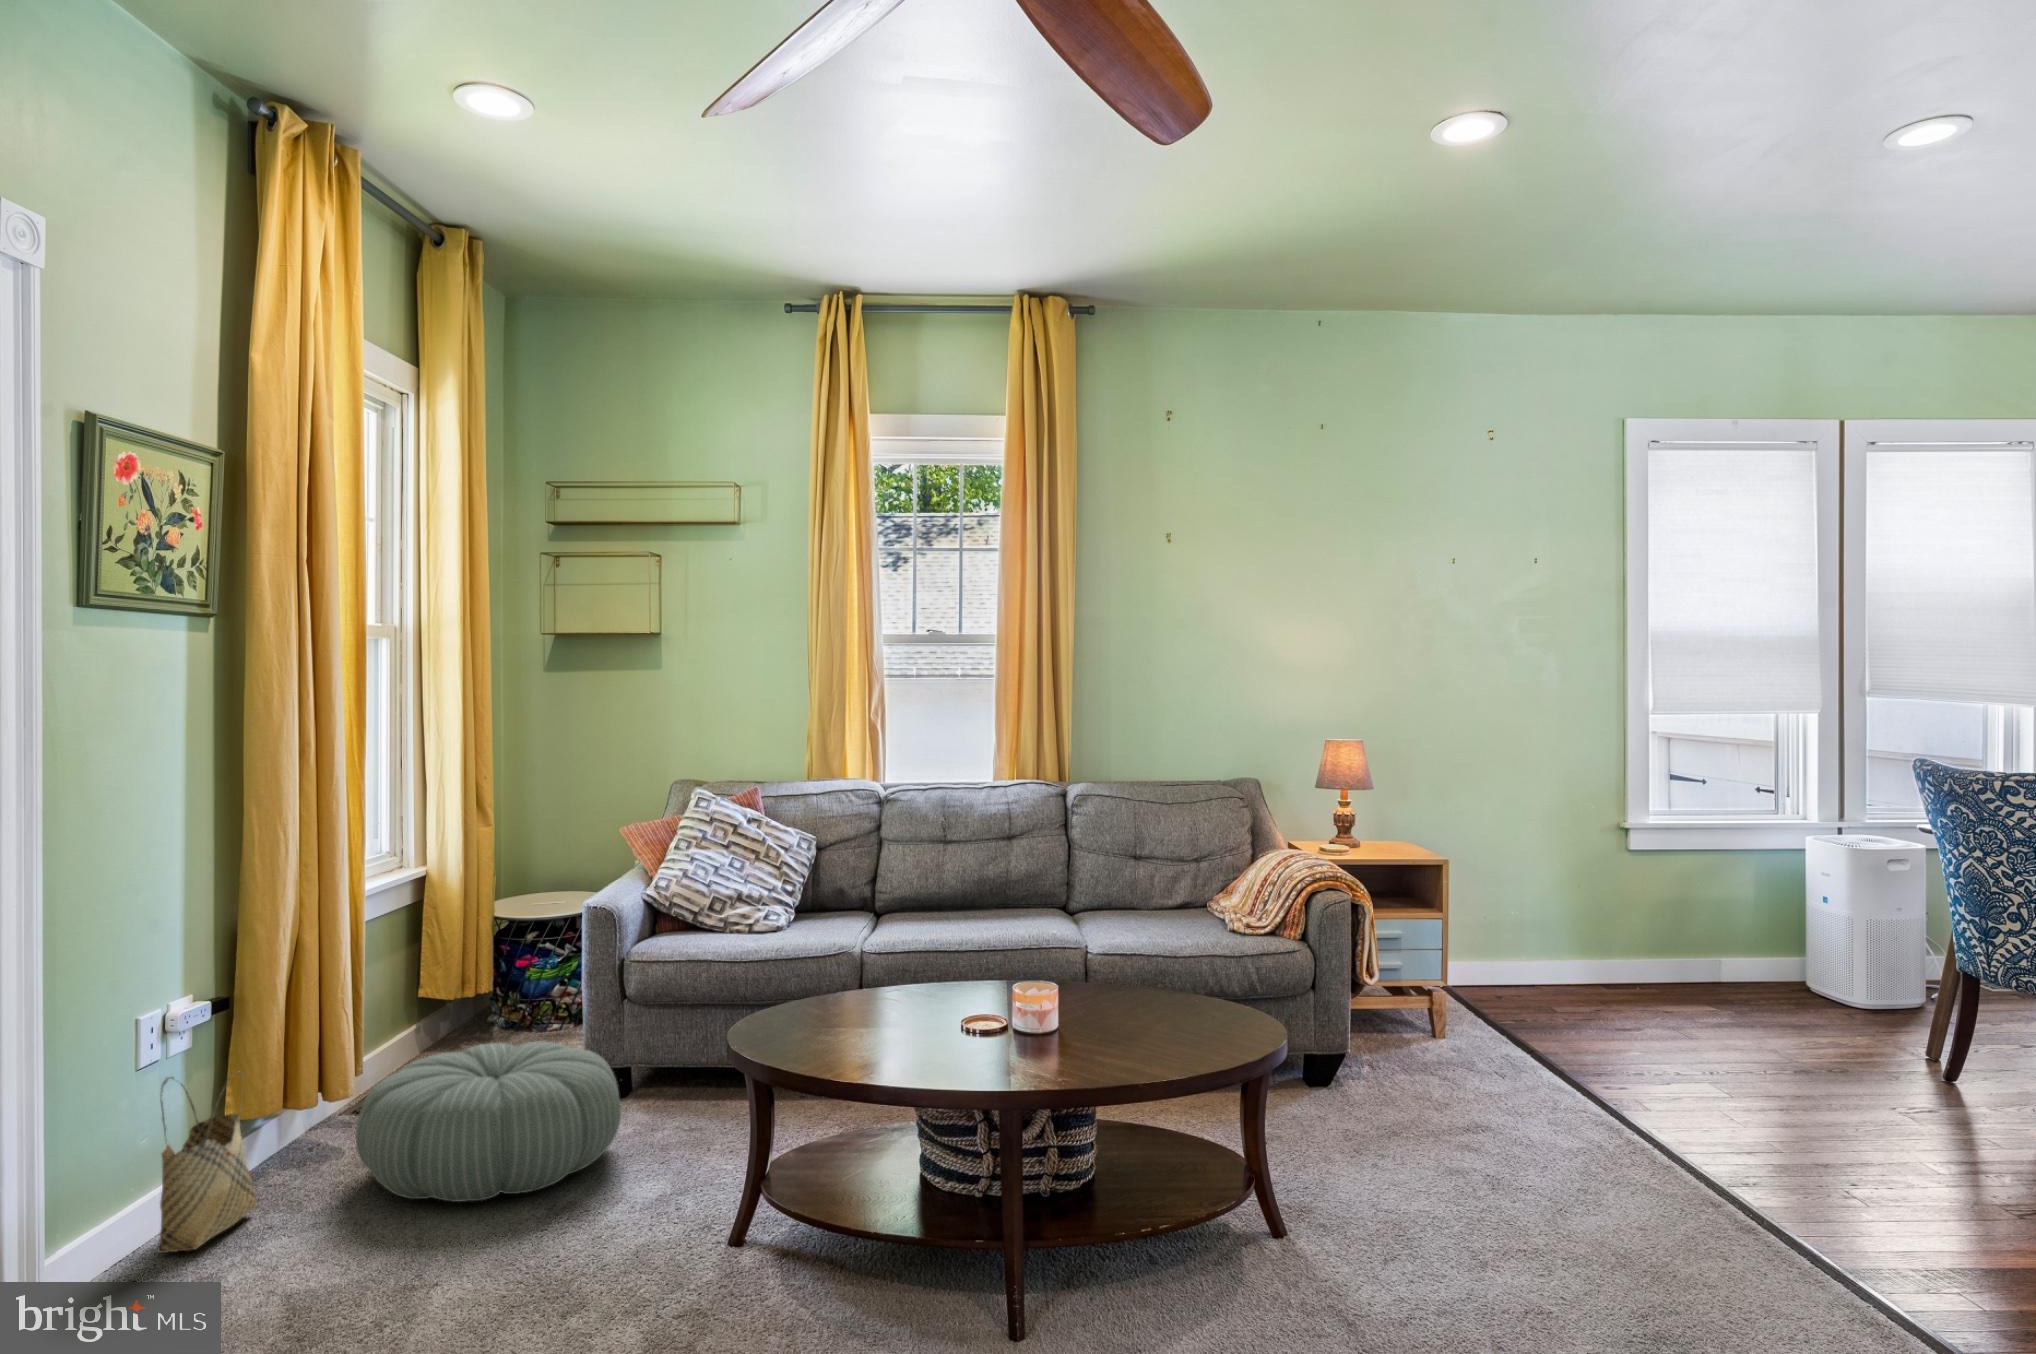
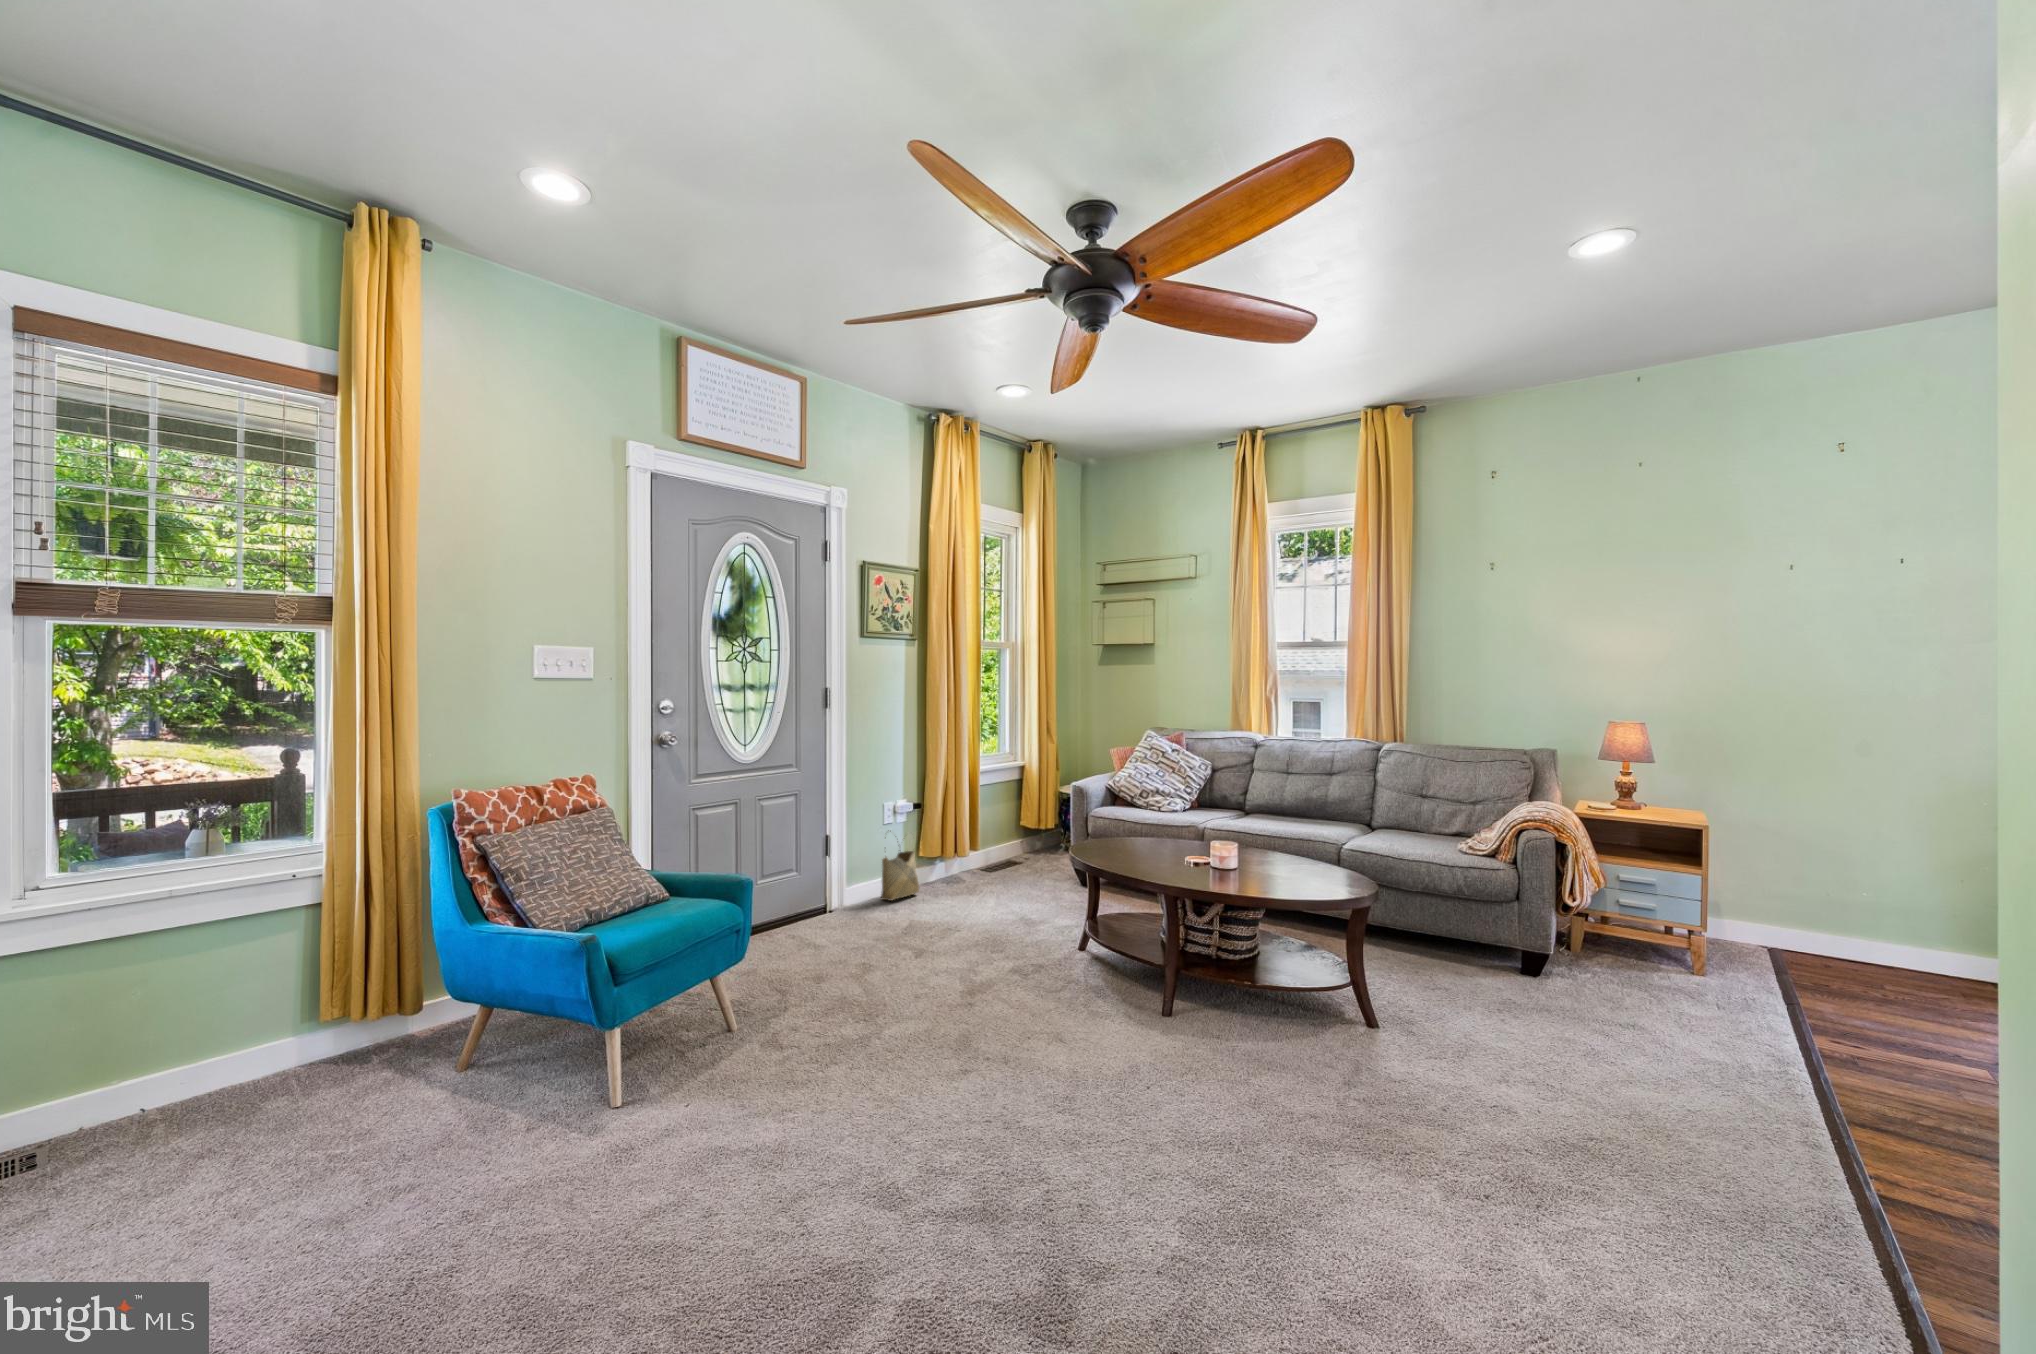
pouf: present [356,1041,621,1202] -> none [958,843,1071,910]

